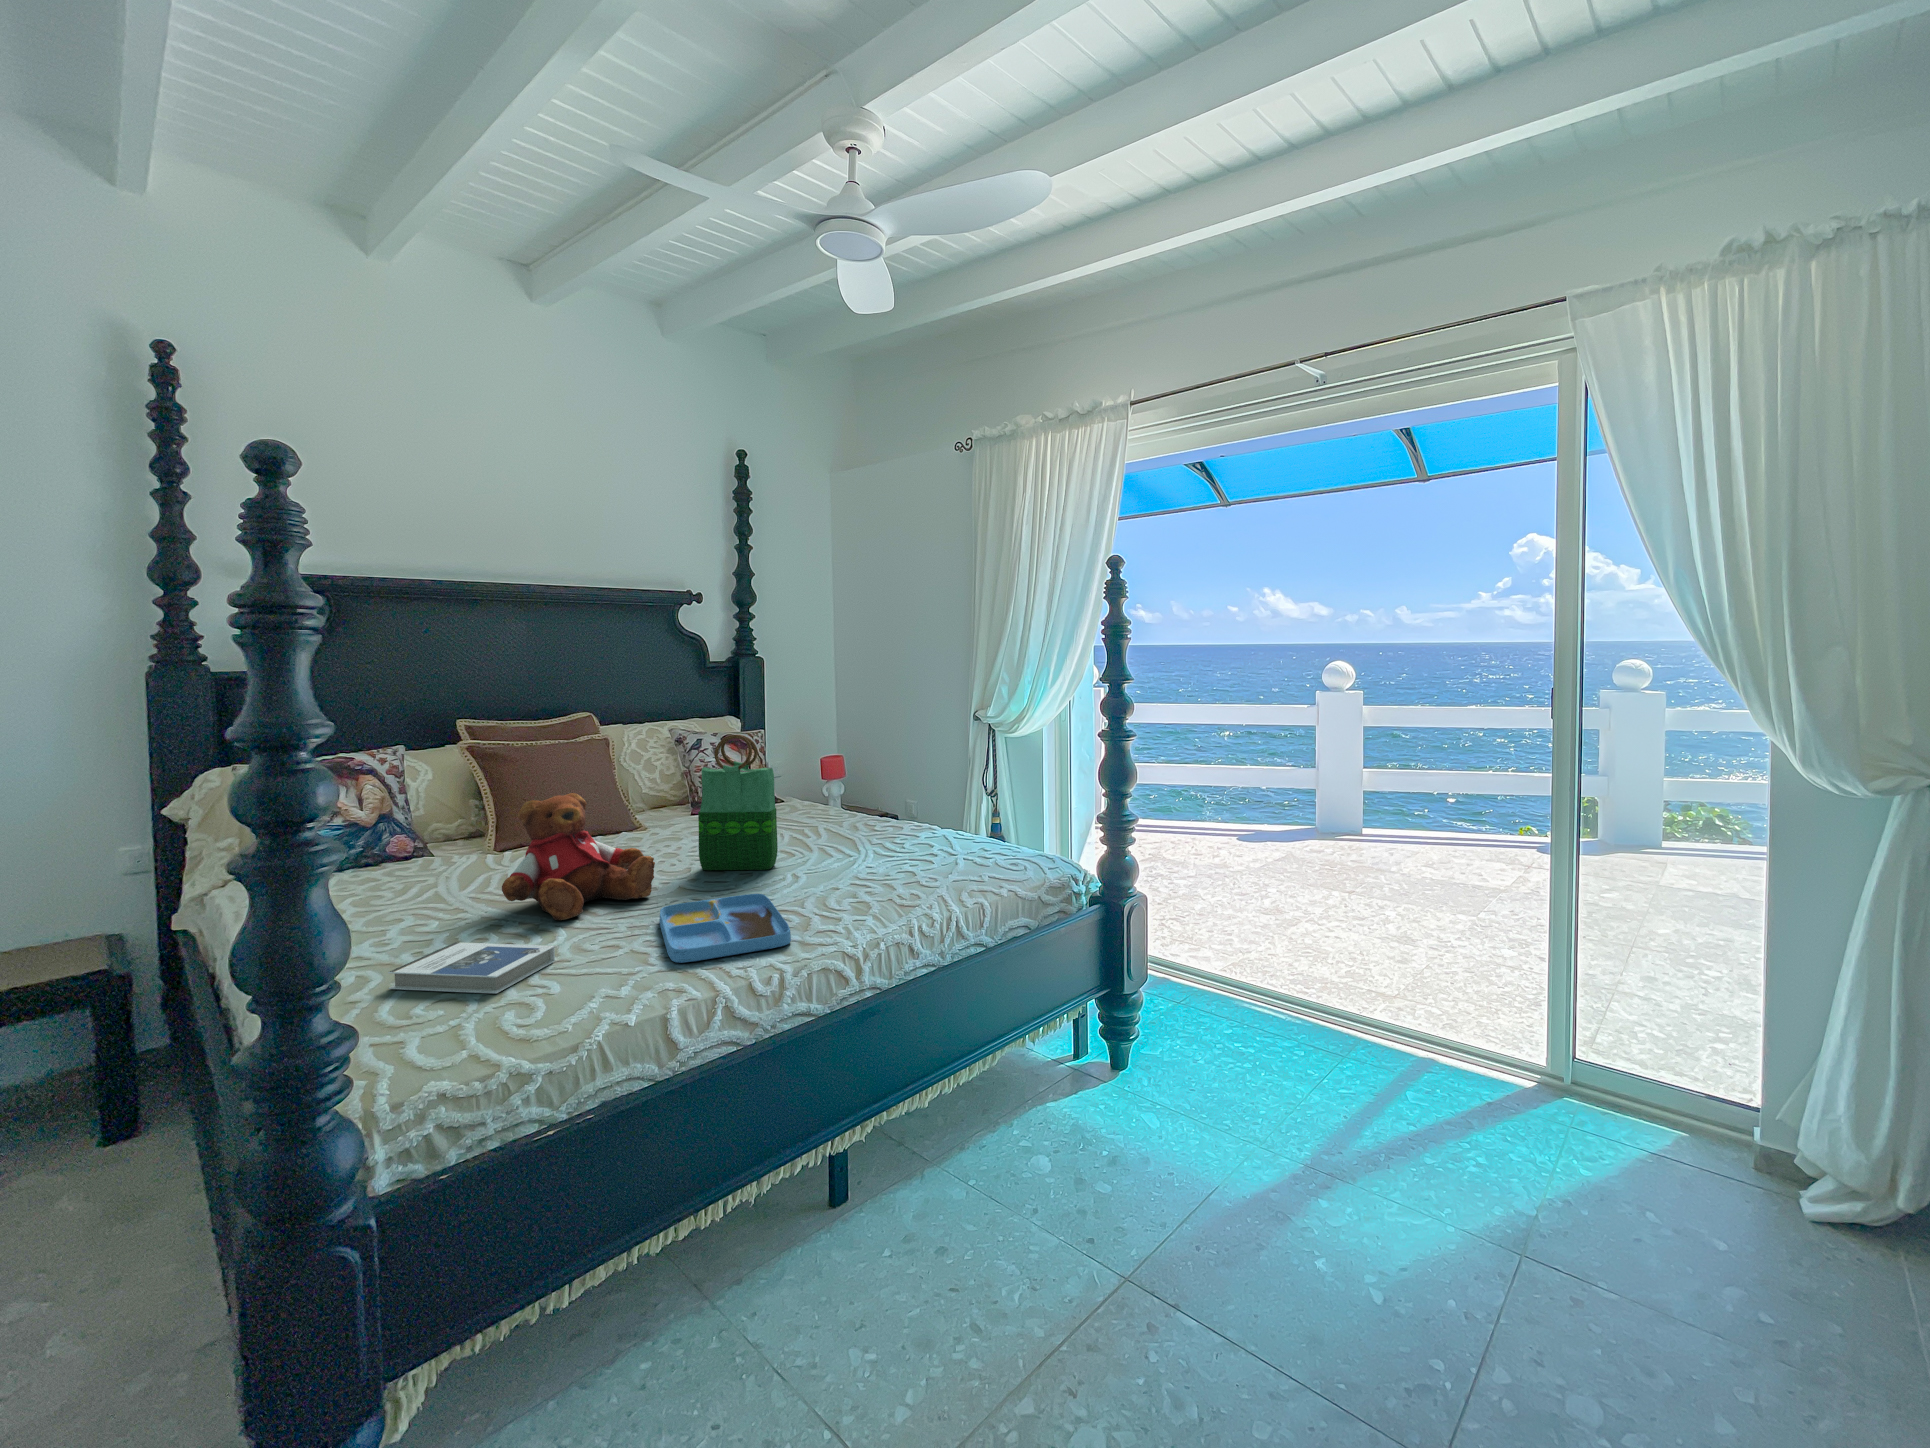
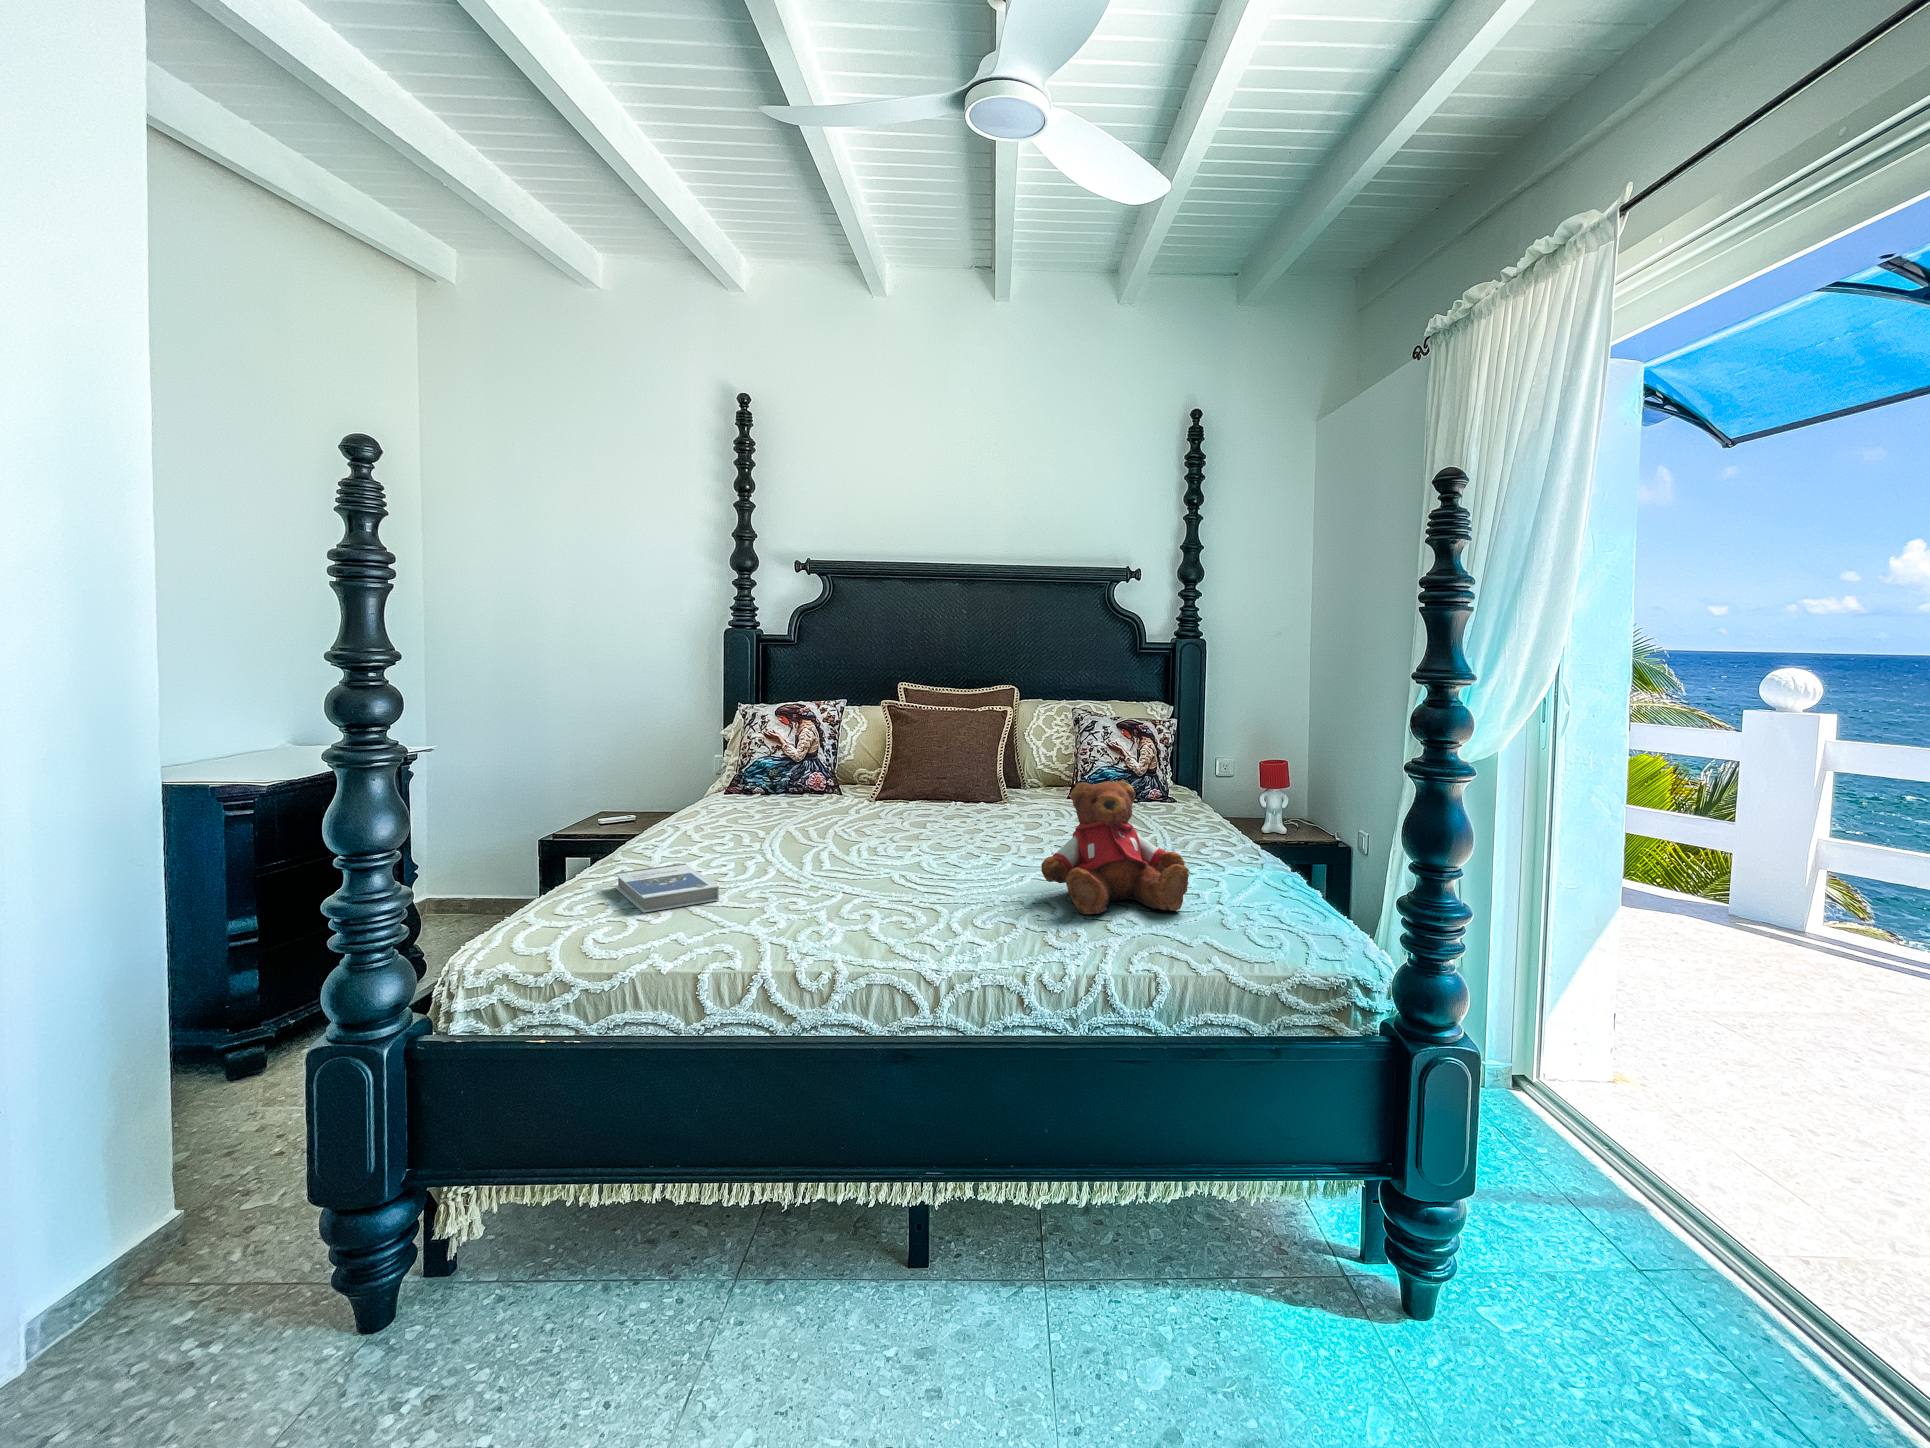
tote bag: present [698,735,778,870] -> none [963,717,1033,868]
teddy bear: present [502,793,655,920] -> present [1041,781,1189,914]
tray: present [660,894,791,963] -> none [771,877,936,946]

